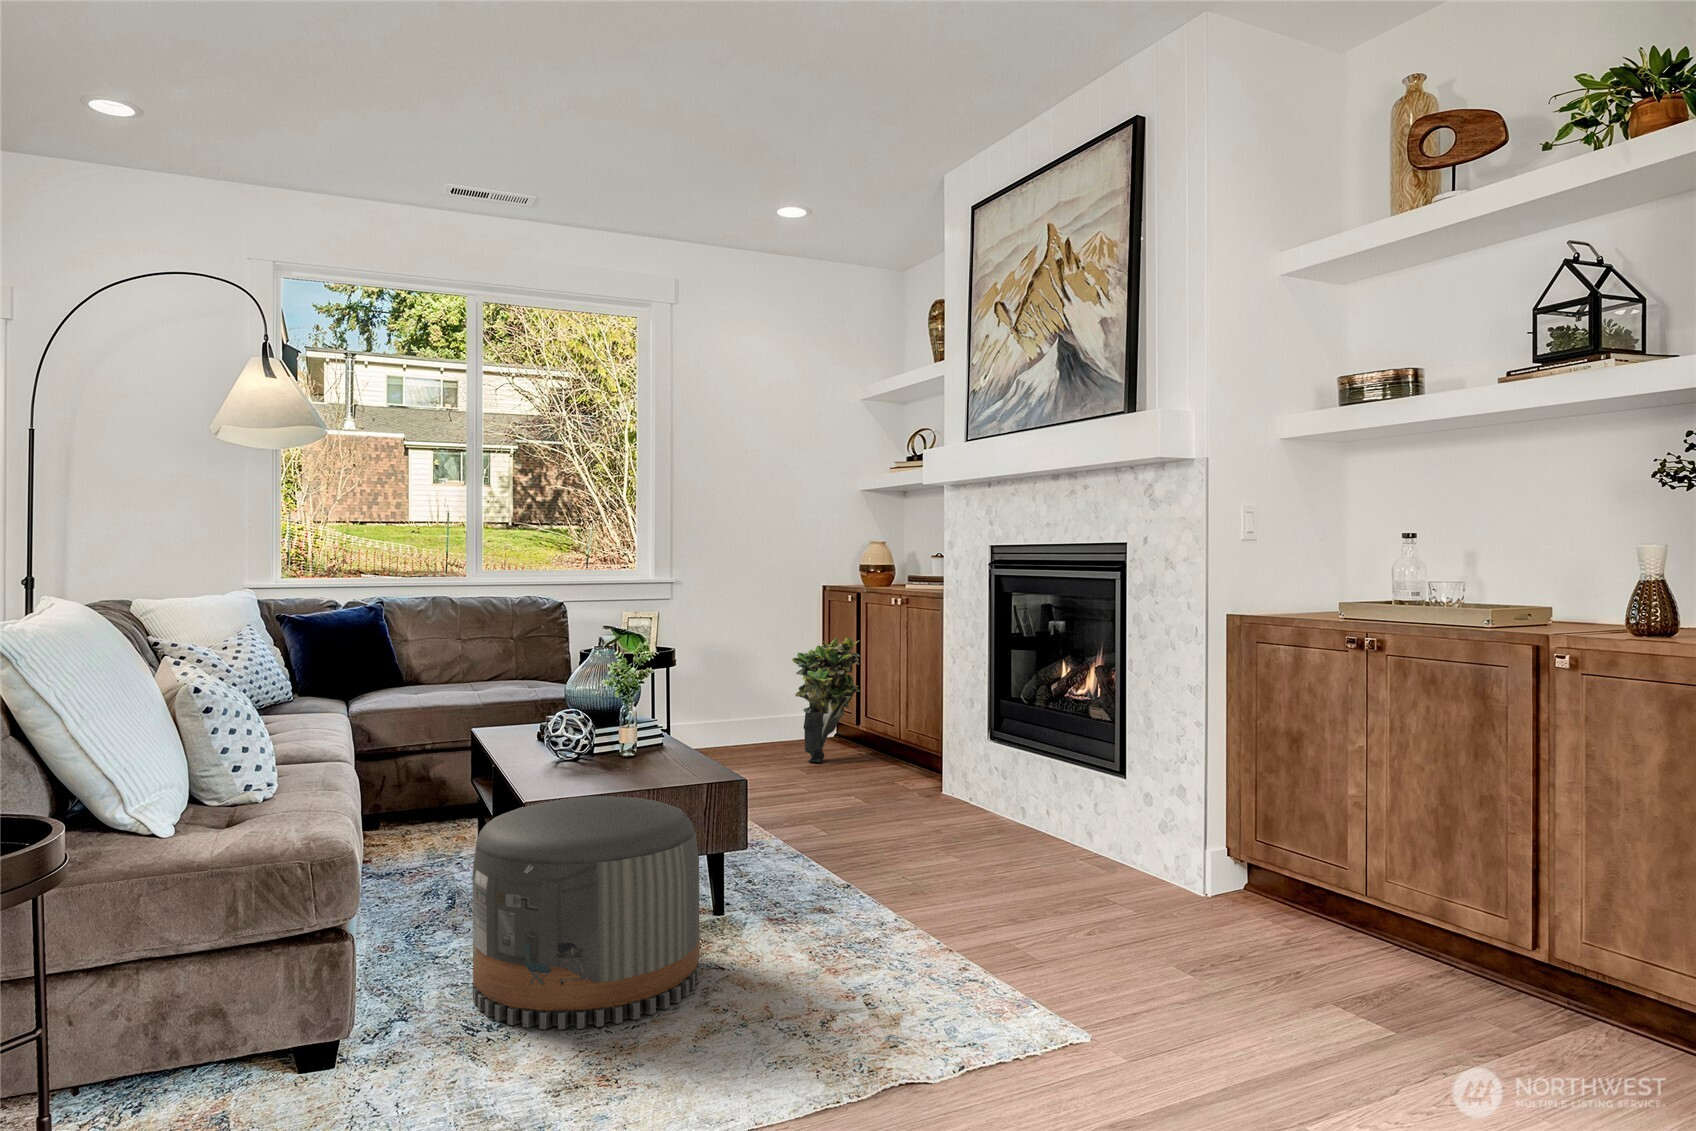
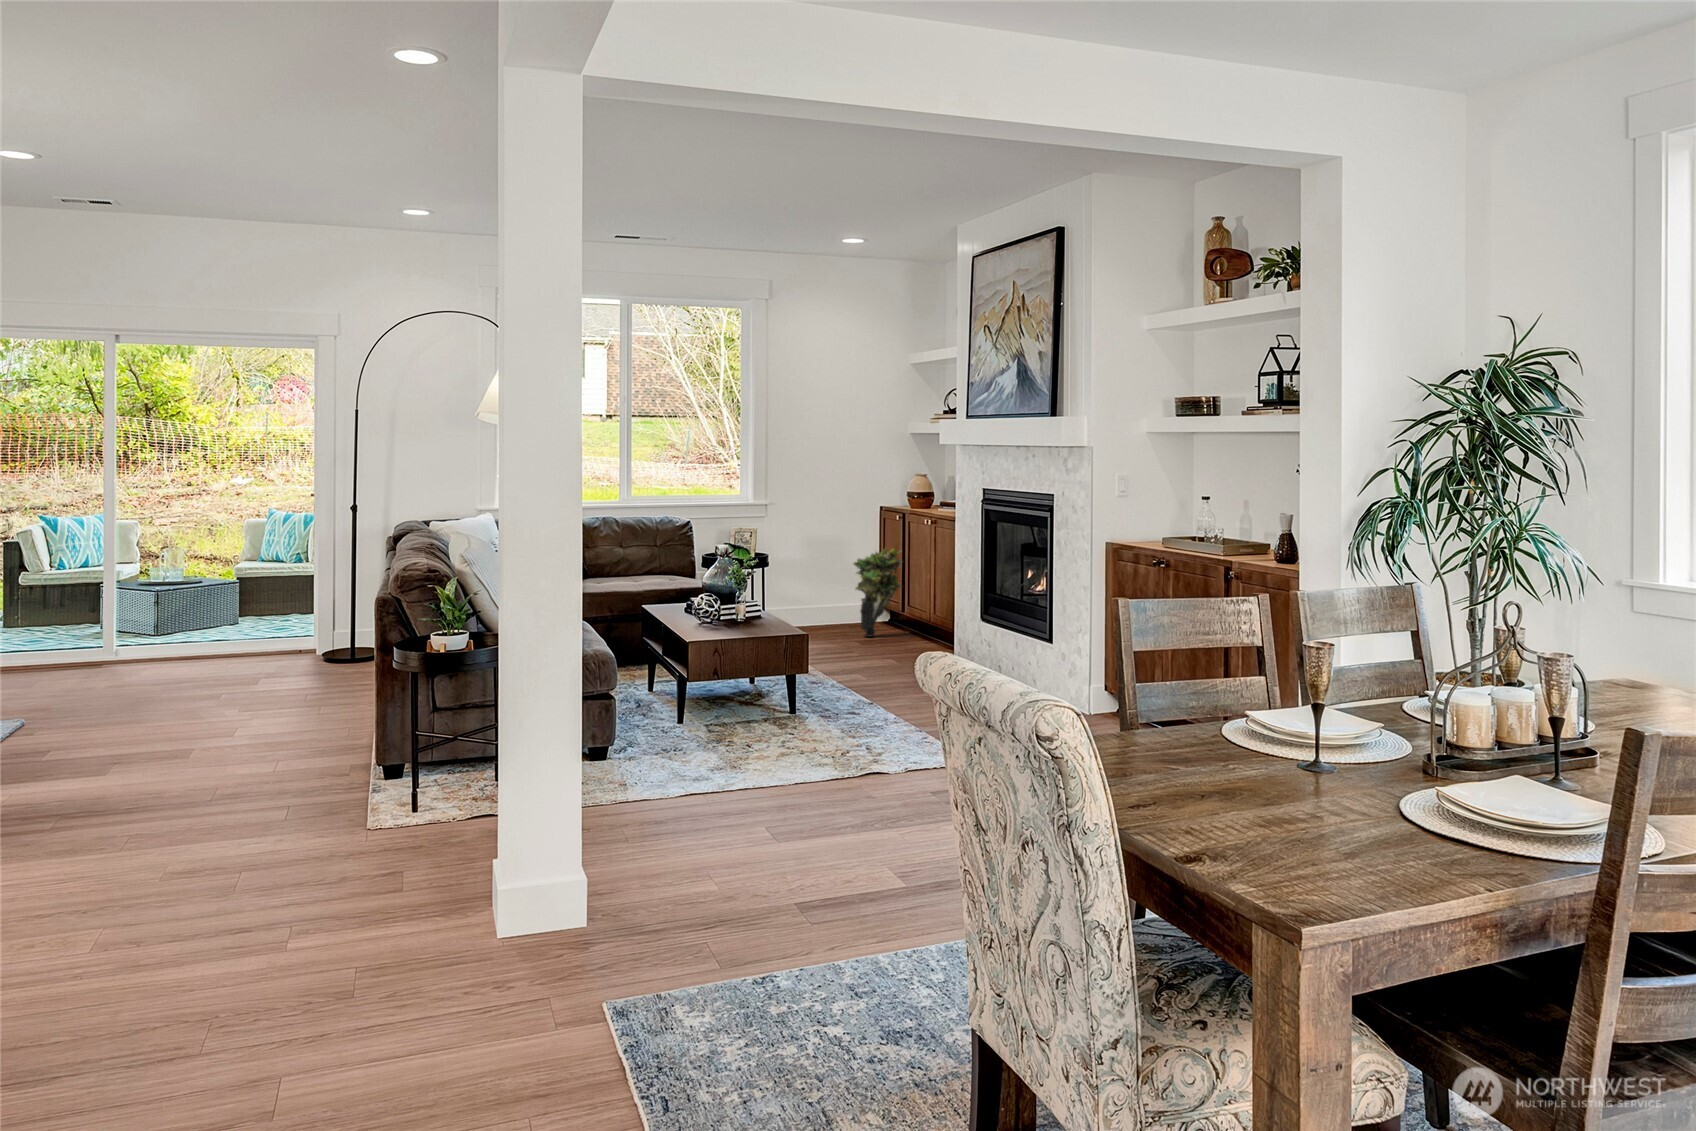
pouf: present [473,796,700,1029] -> none [664,643,780,752]

